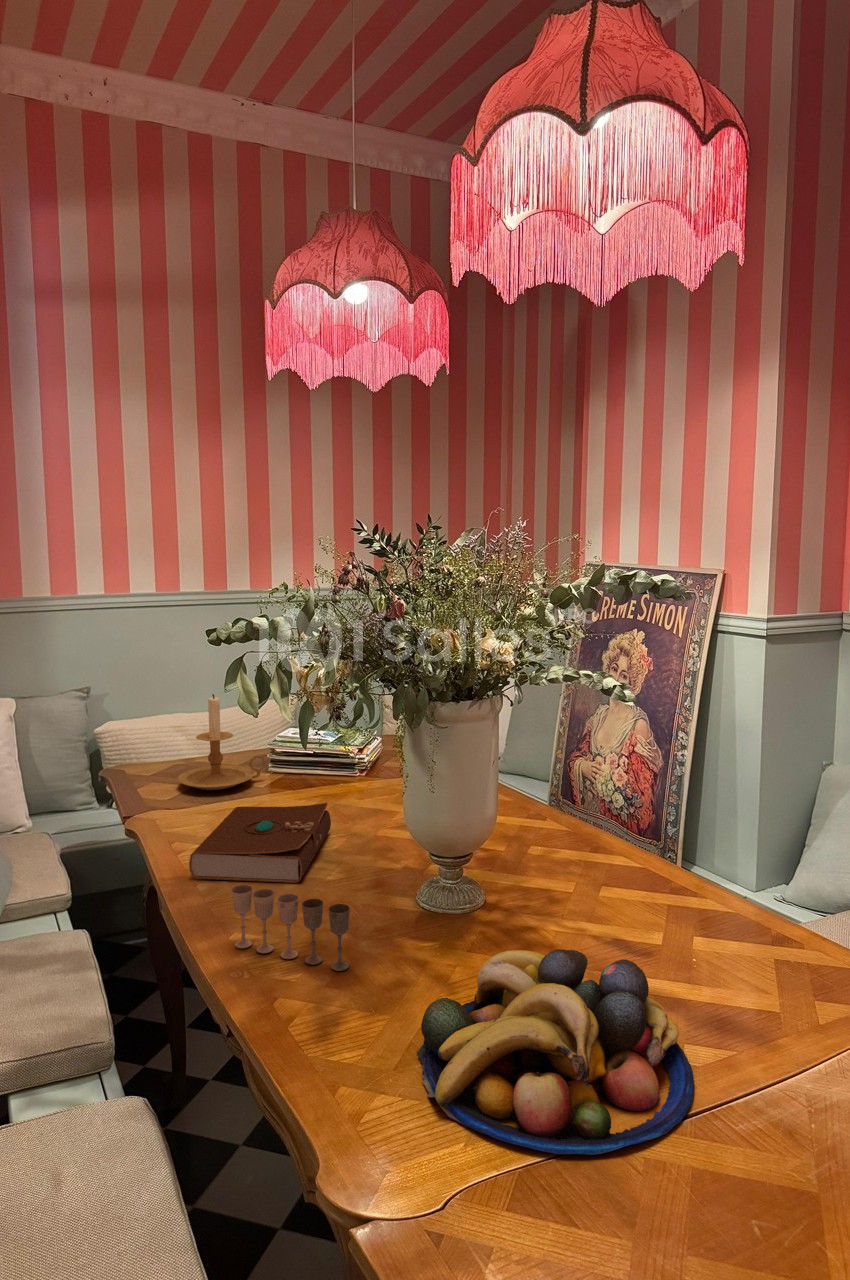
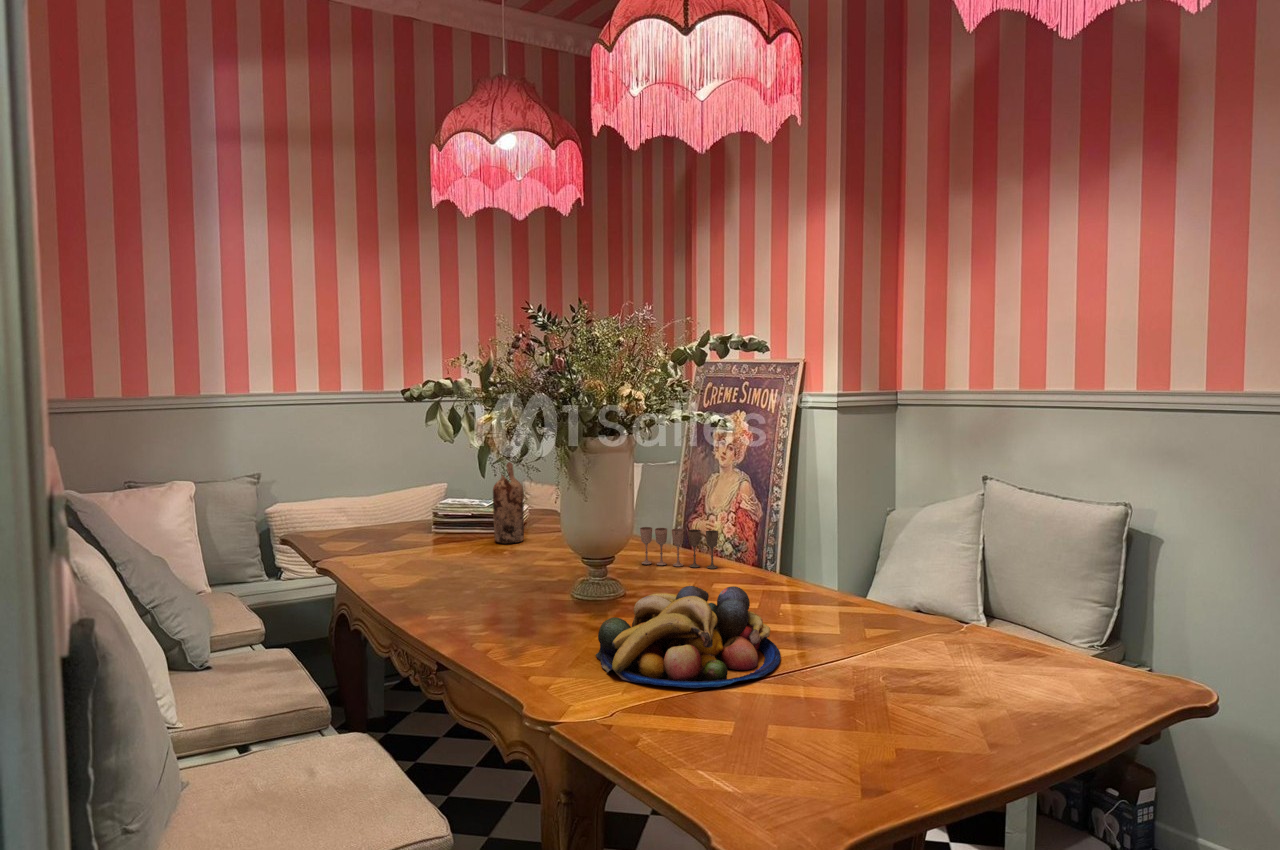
wine bottle: none [322,683,360,807] -> present [493,460,524,544]
candle holder: present [178,694,267,790] -> none [370,459,444,538]
book: present [189,803,331,883] -> none [401,533,505,586]
wine glass: present [232,885,350,971] -> present [640,527,718,569]

